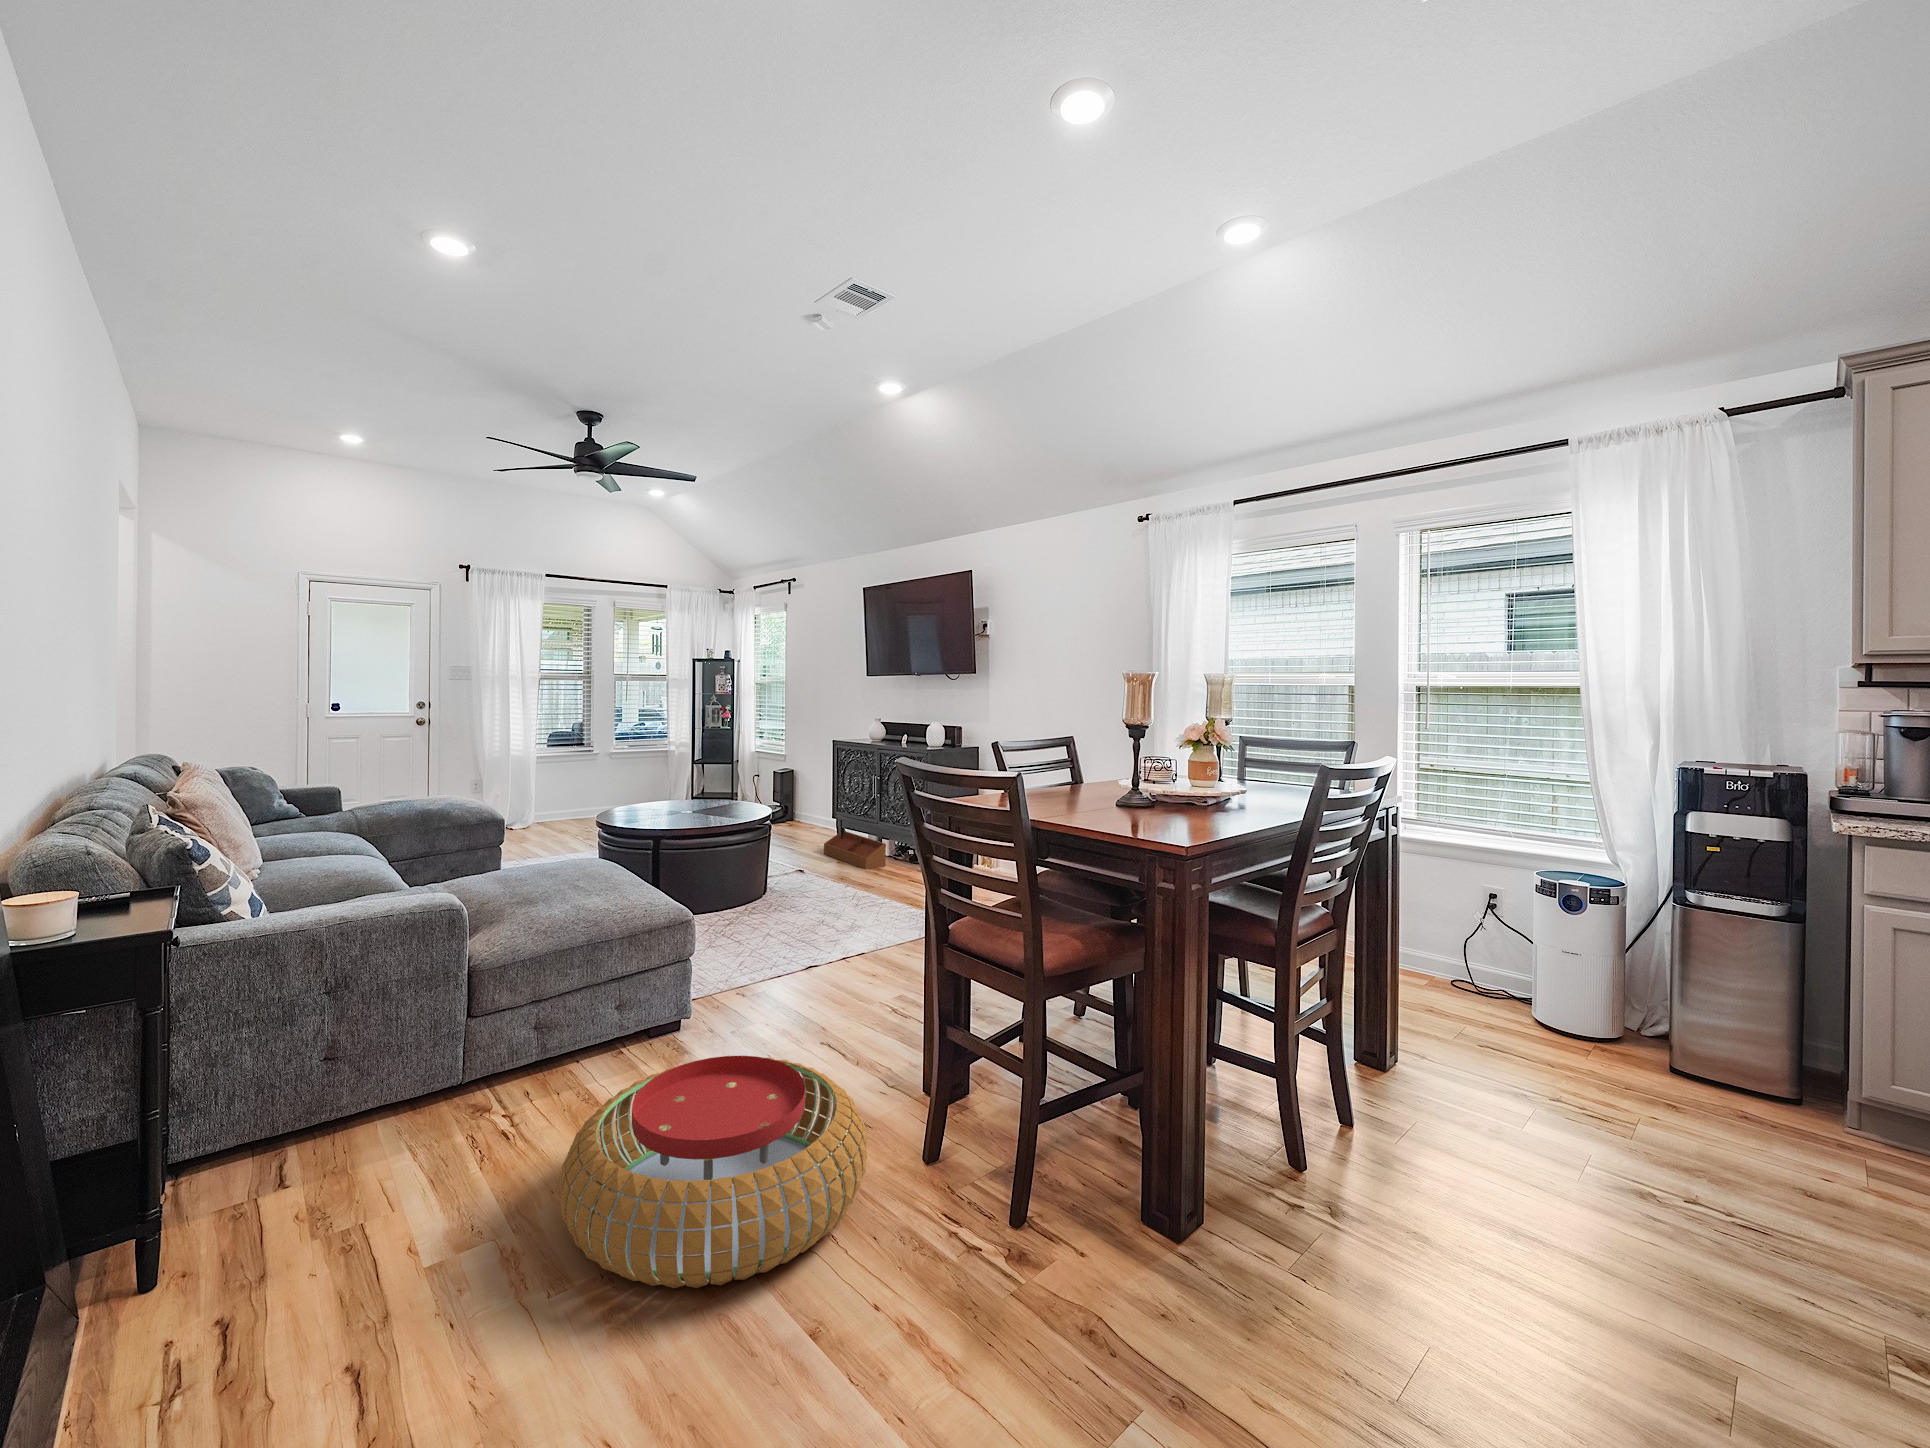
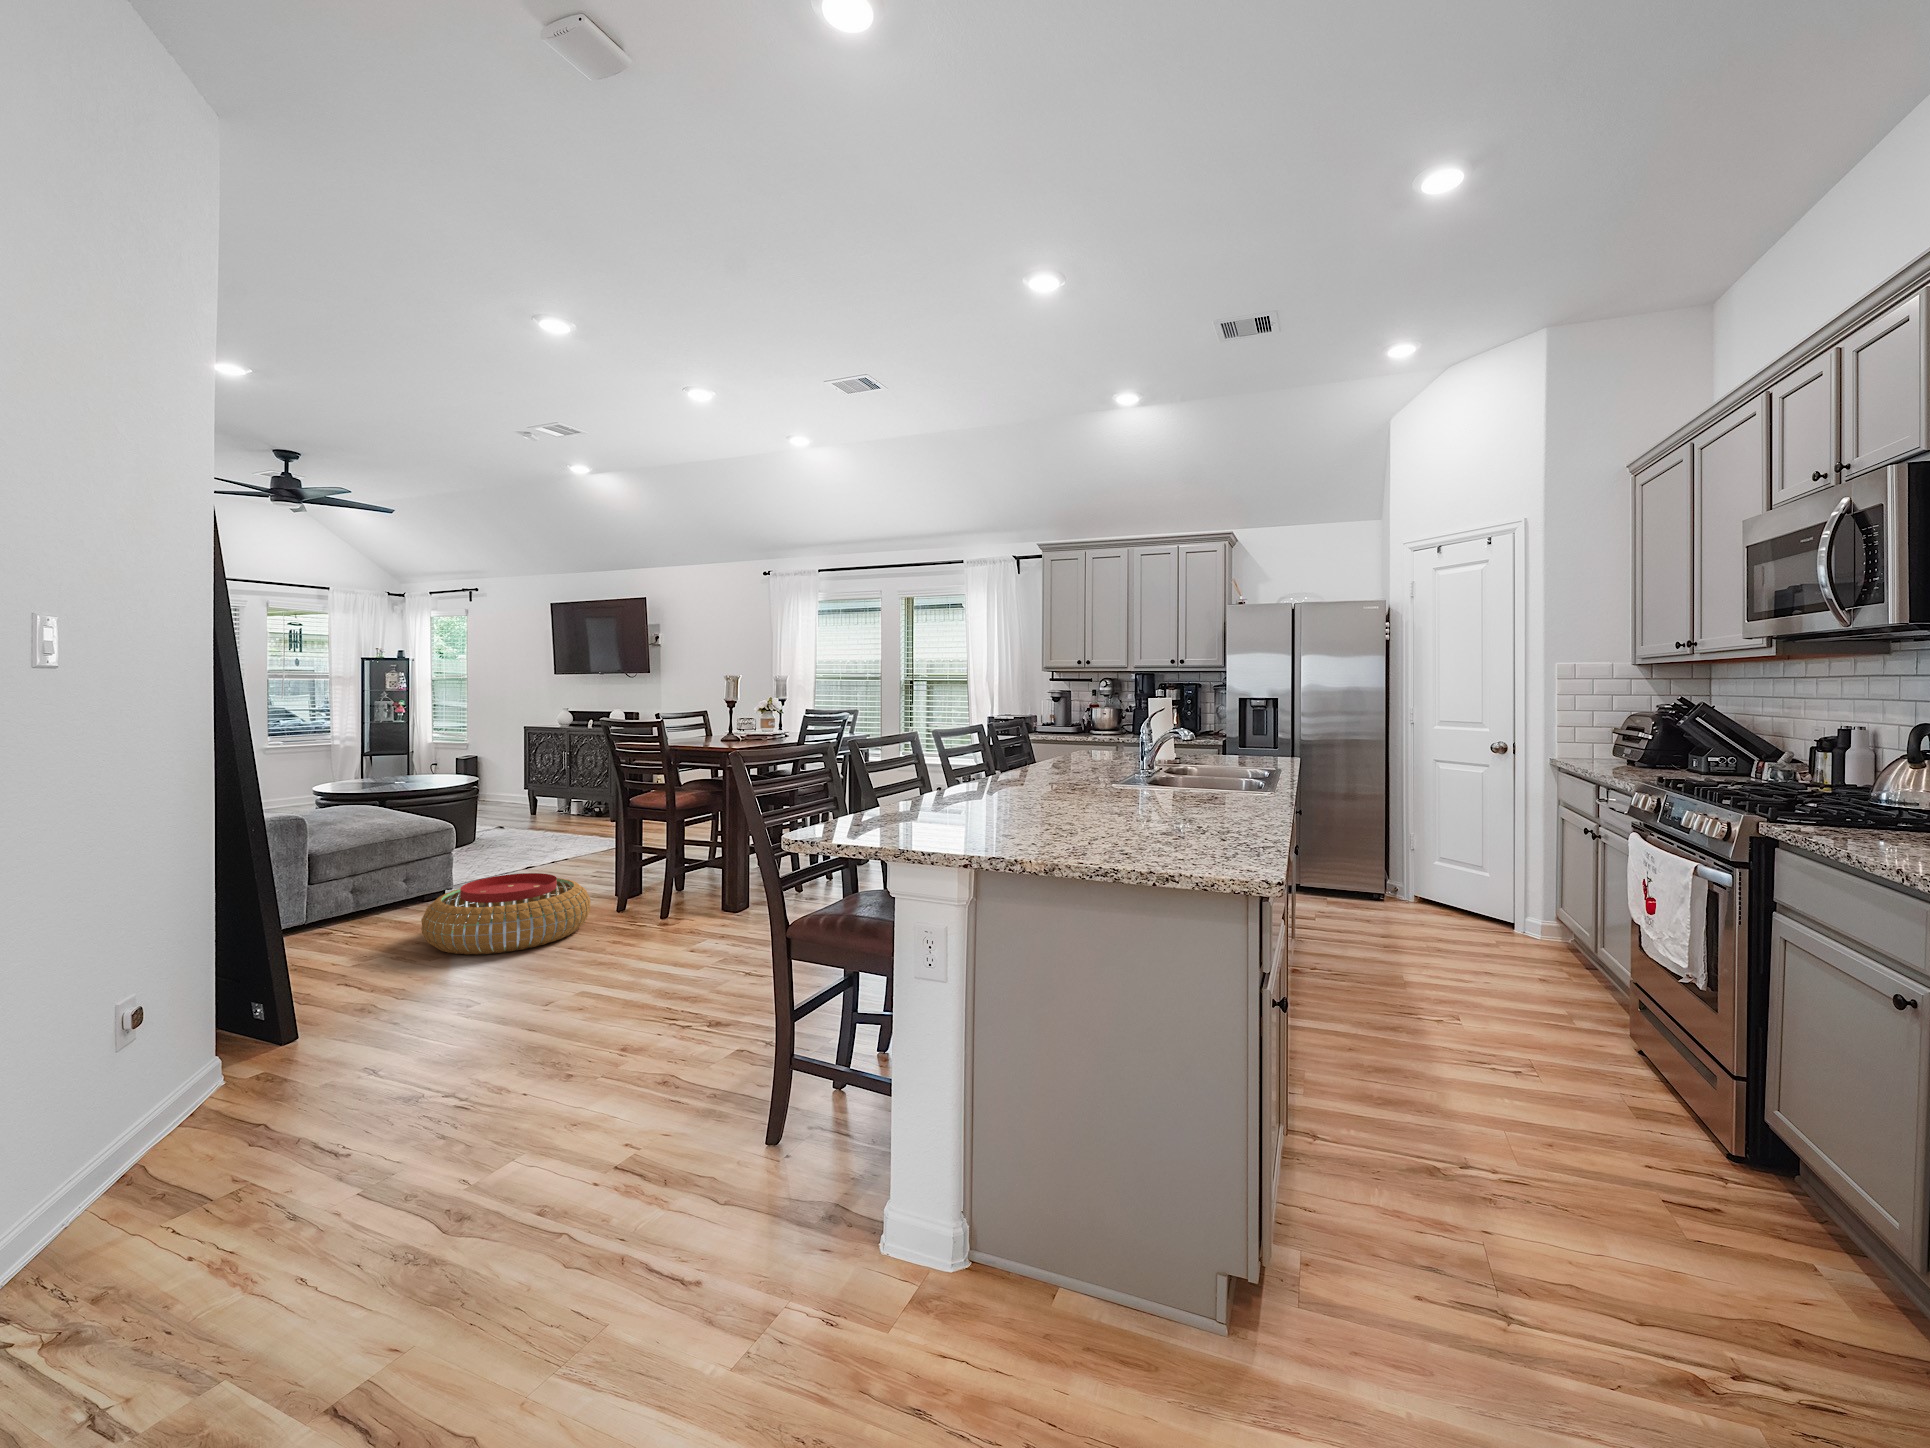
storage bin: present [824,831,886,869] -> none [516,797,574,822]

